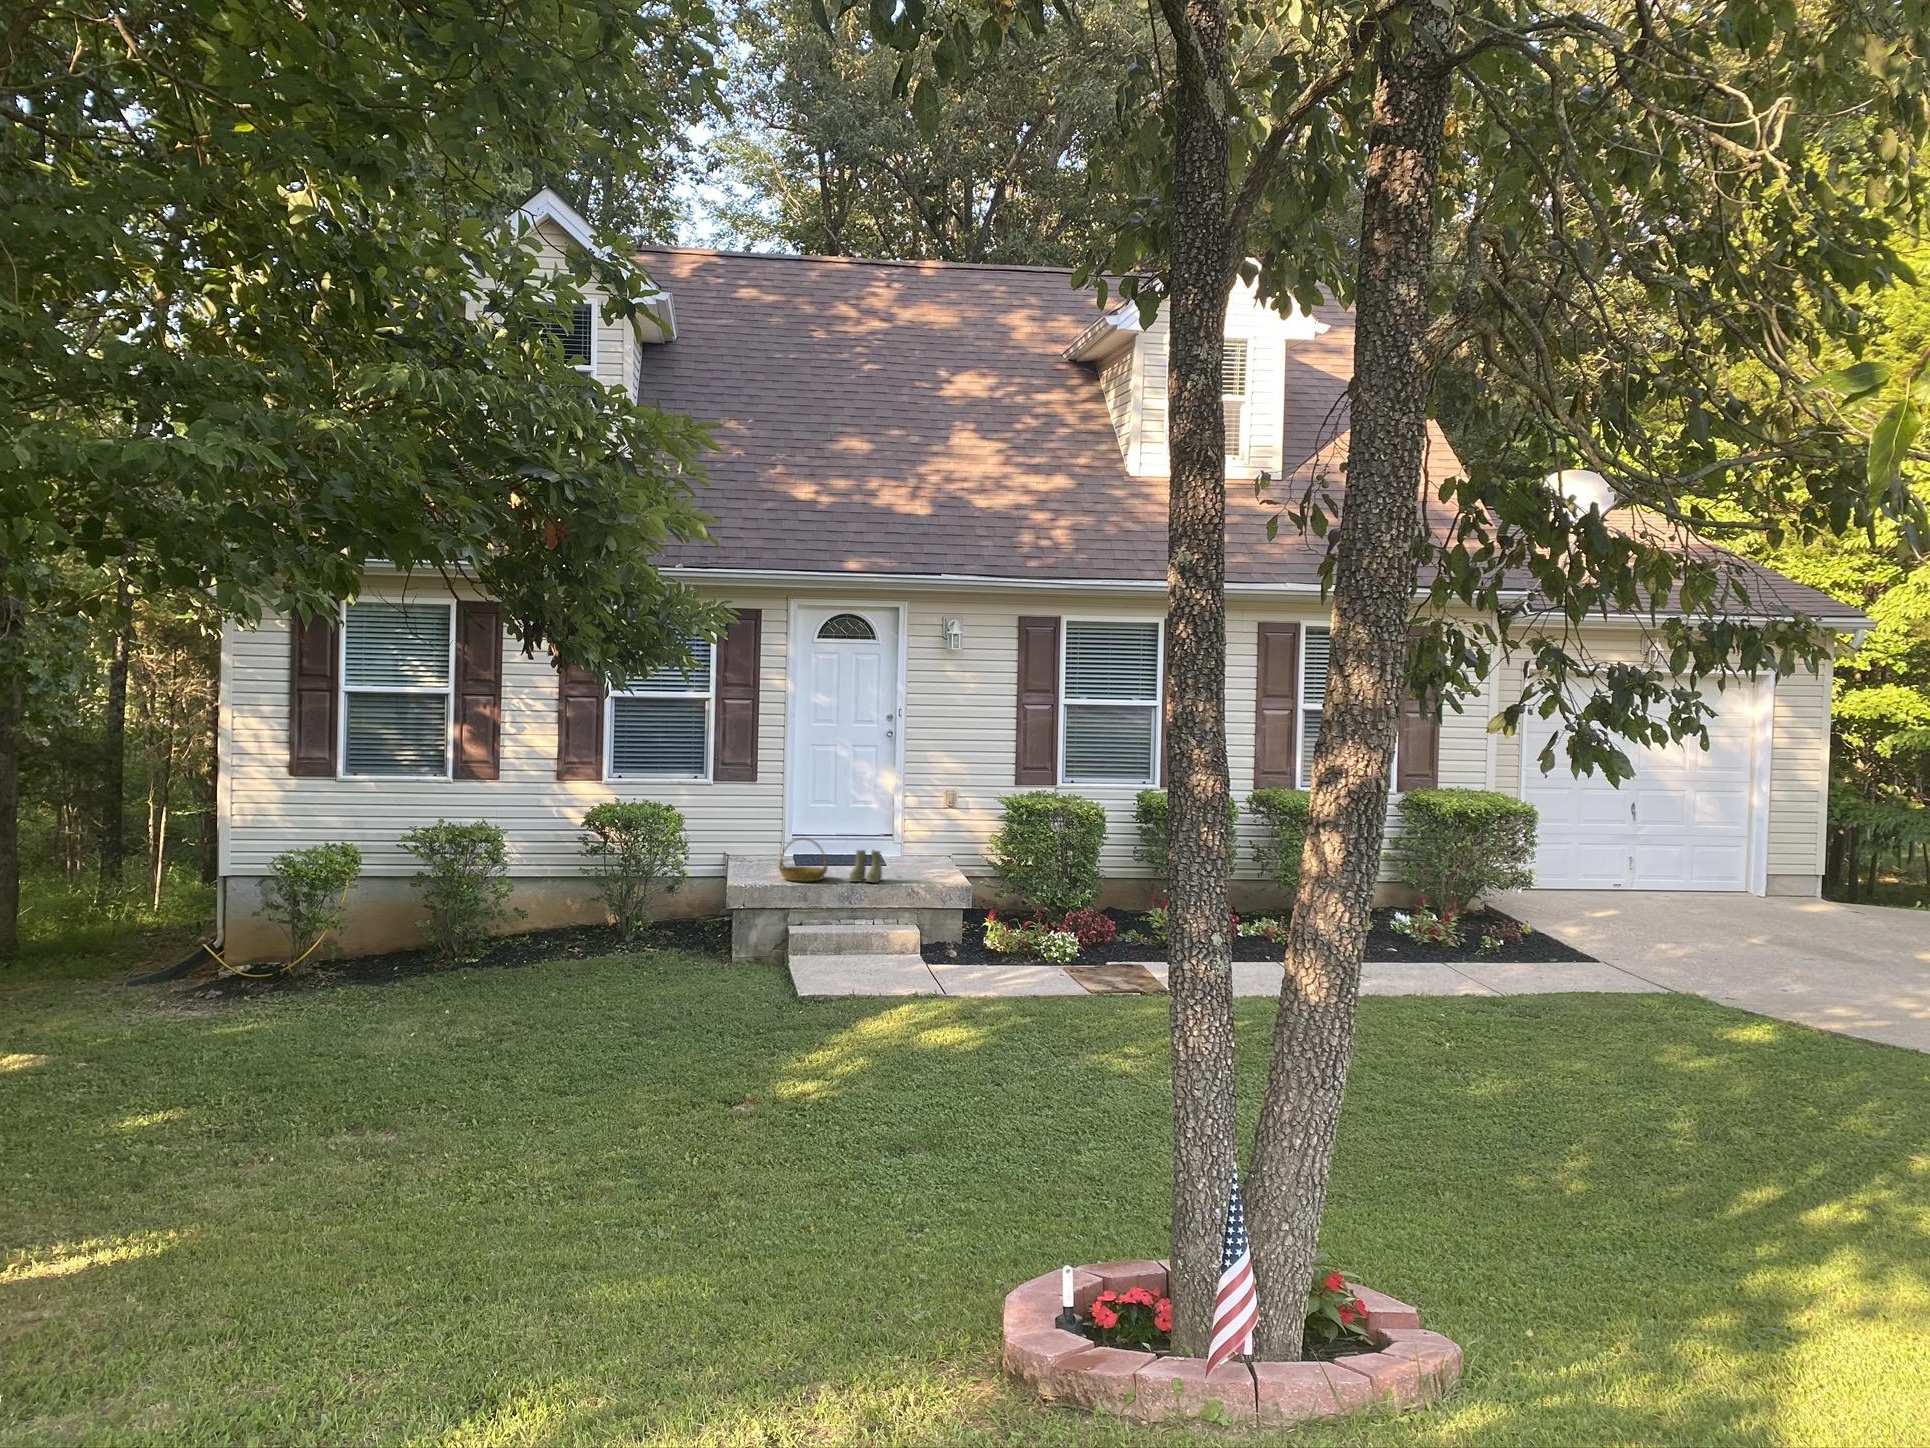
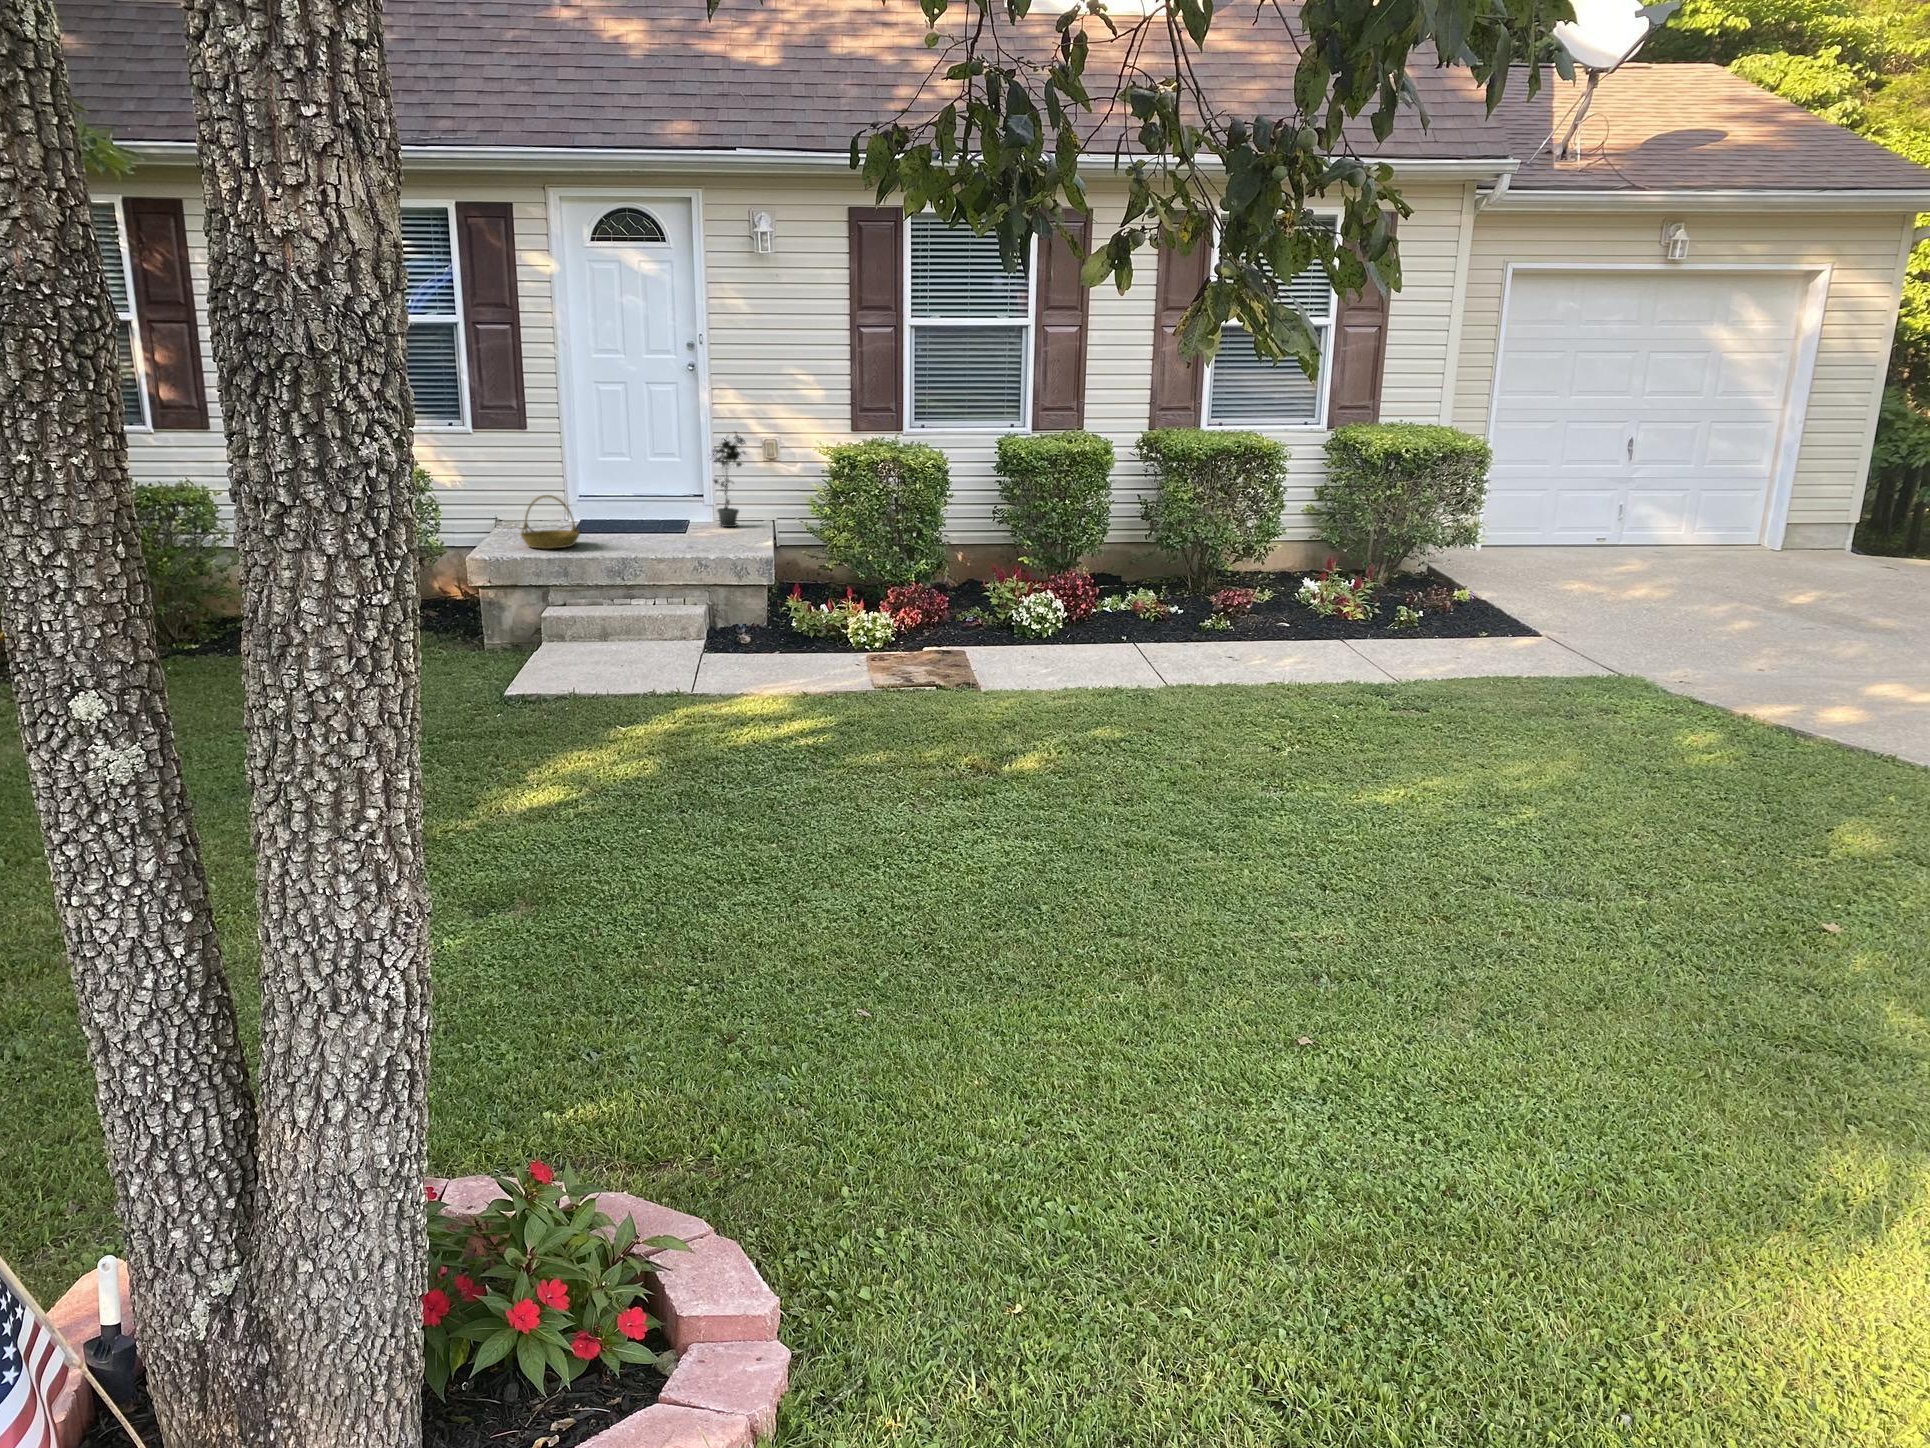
potted plant: none [909,787,944,866] -> present [713,435,746,527]
boots: present [849,850,882,883] -> none [604,509,648,549]

